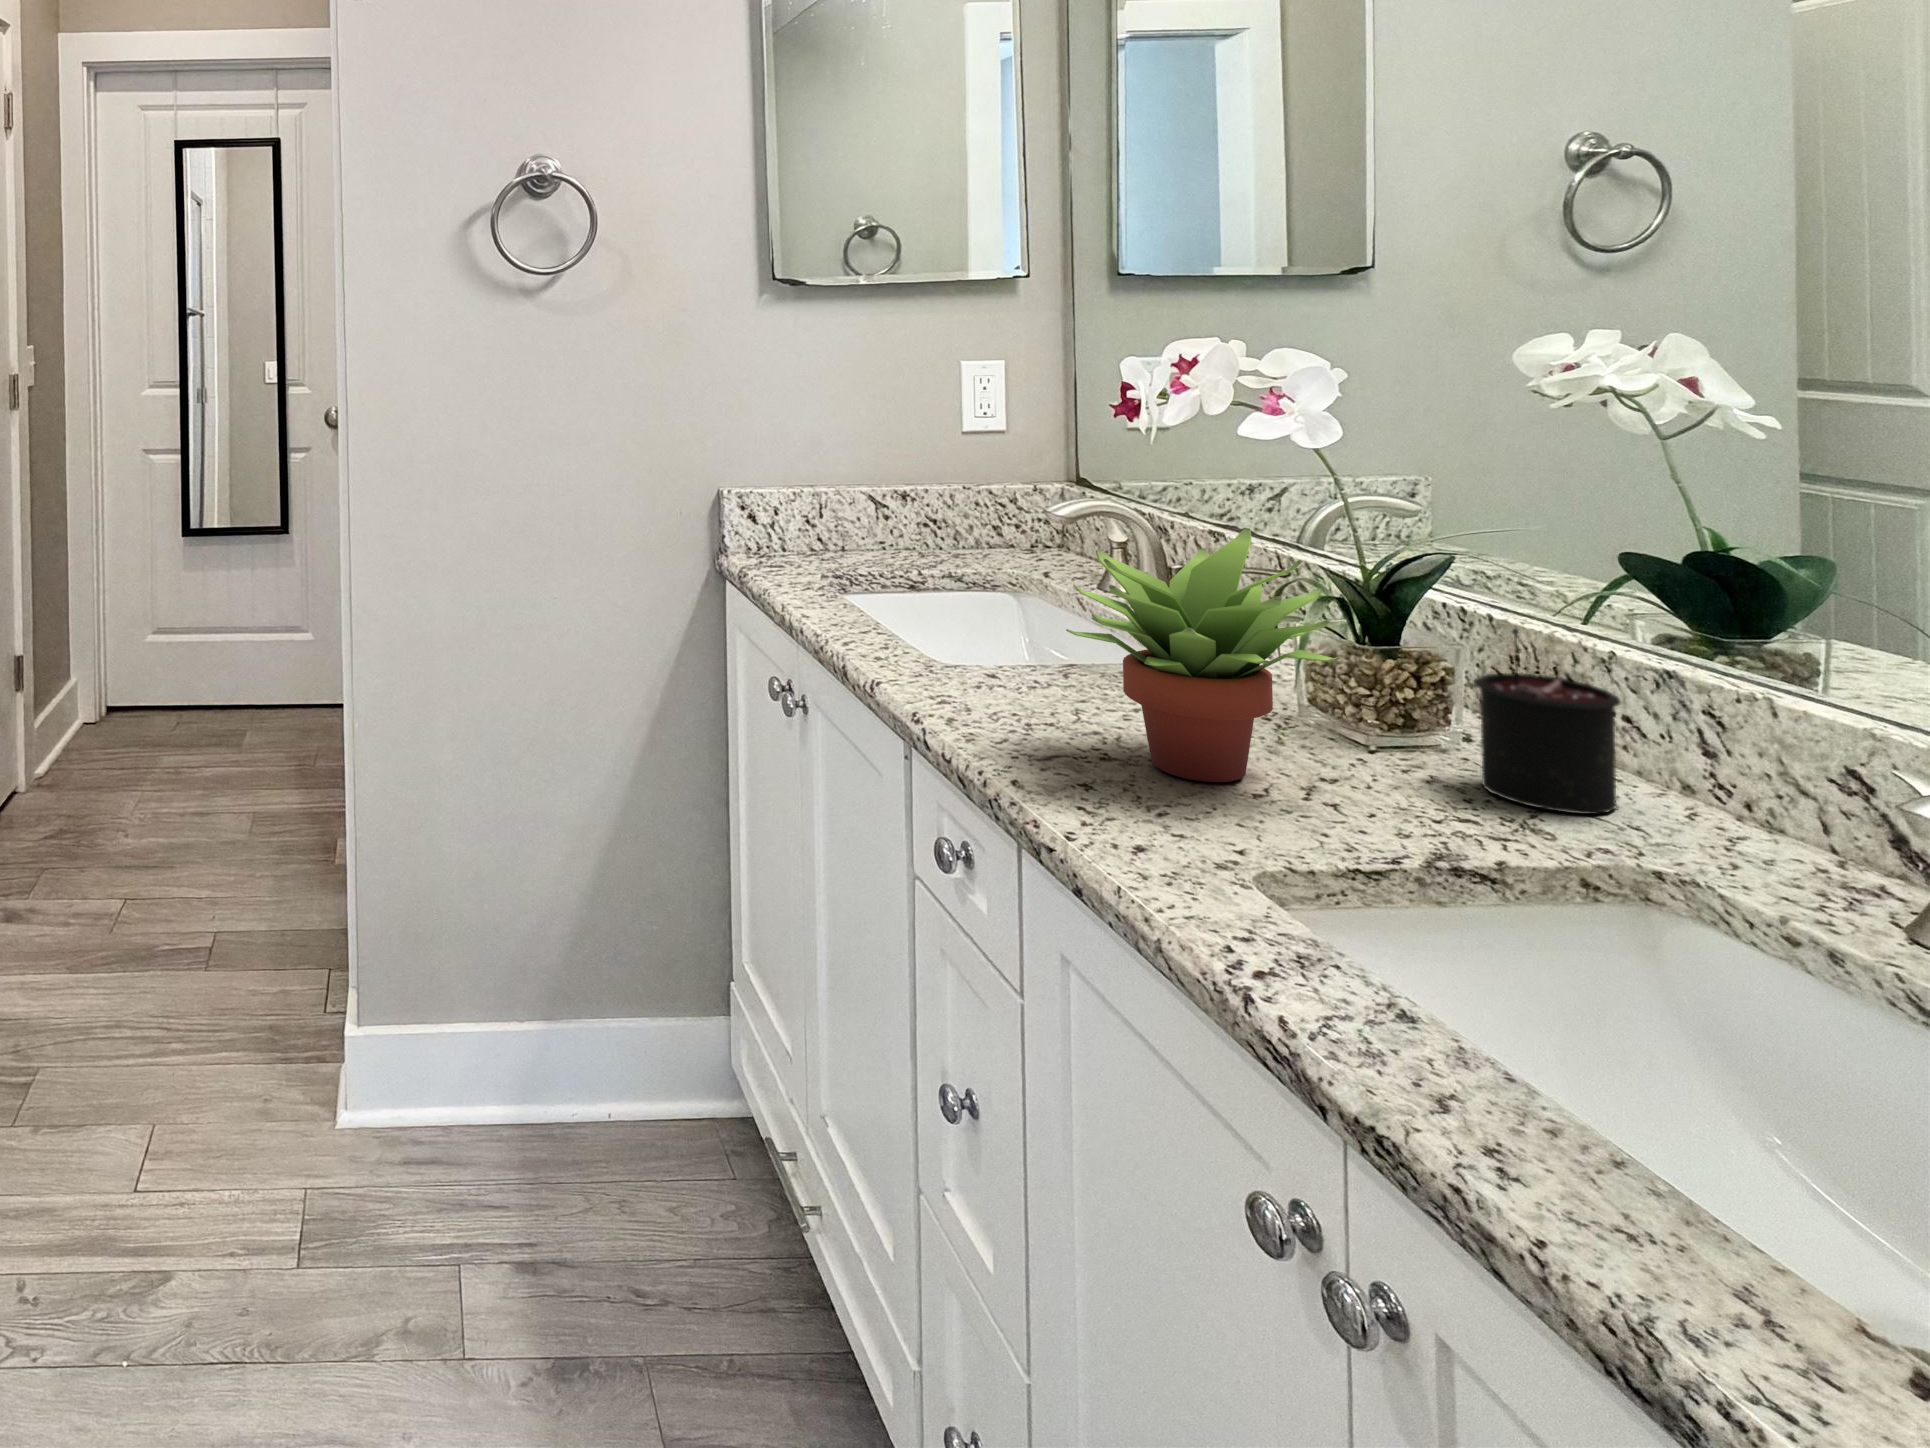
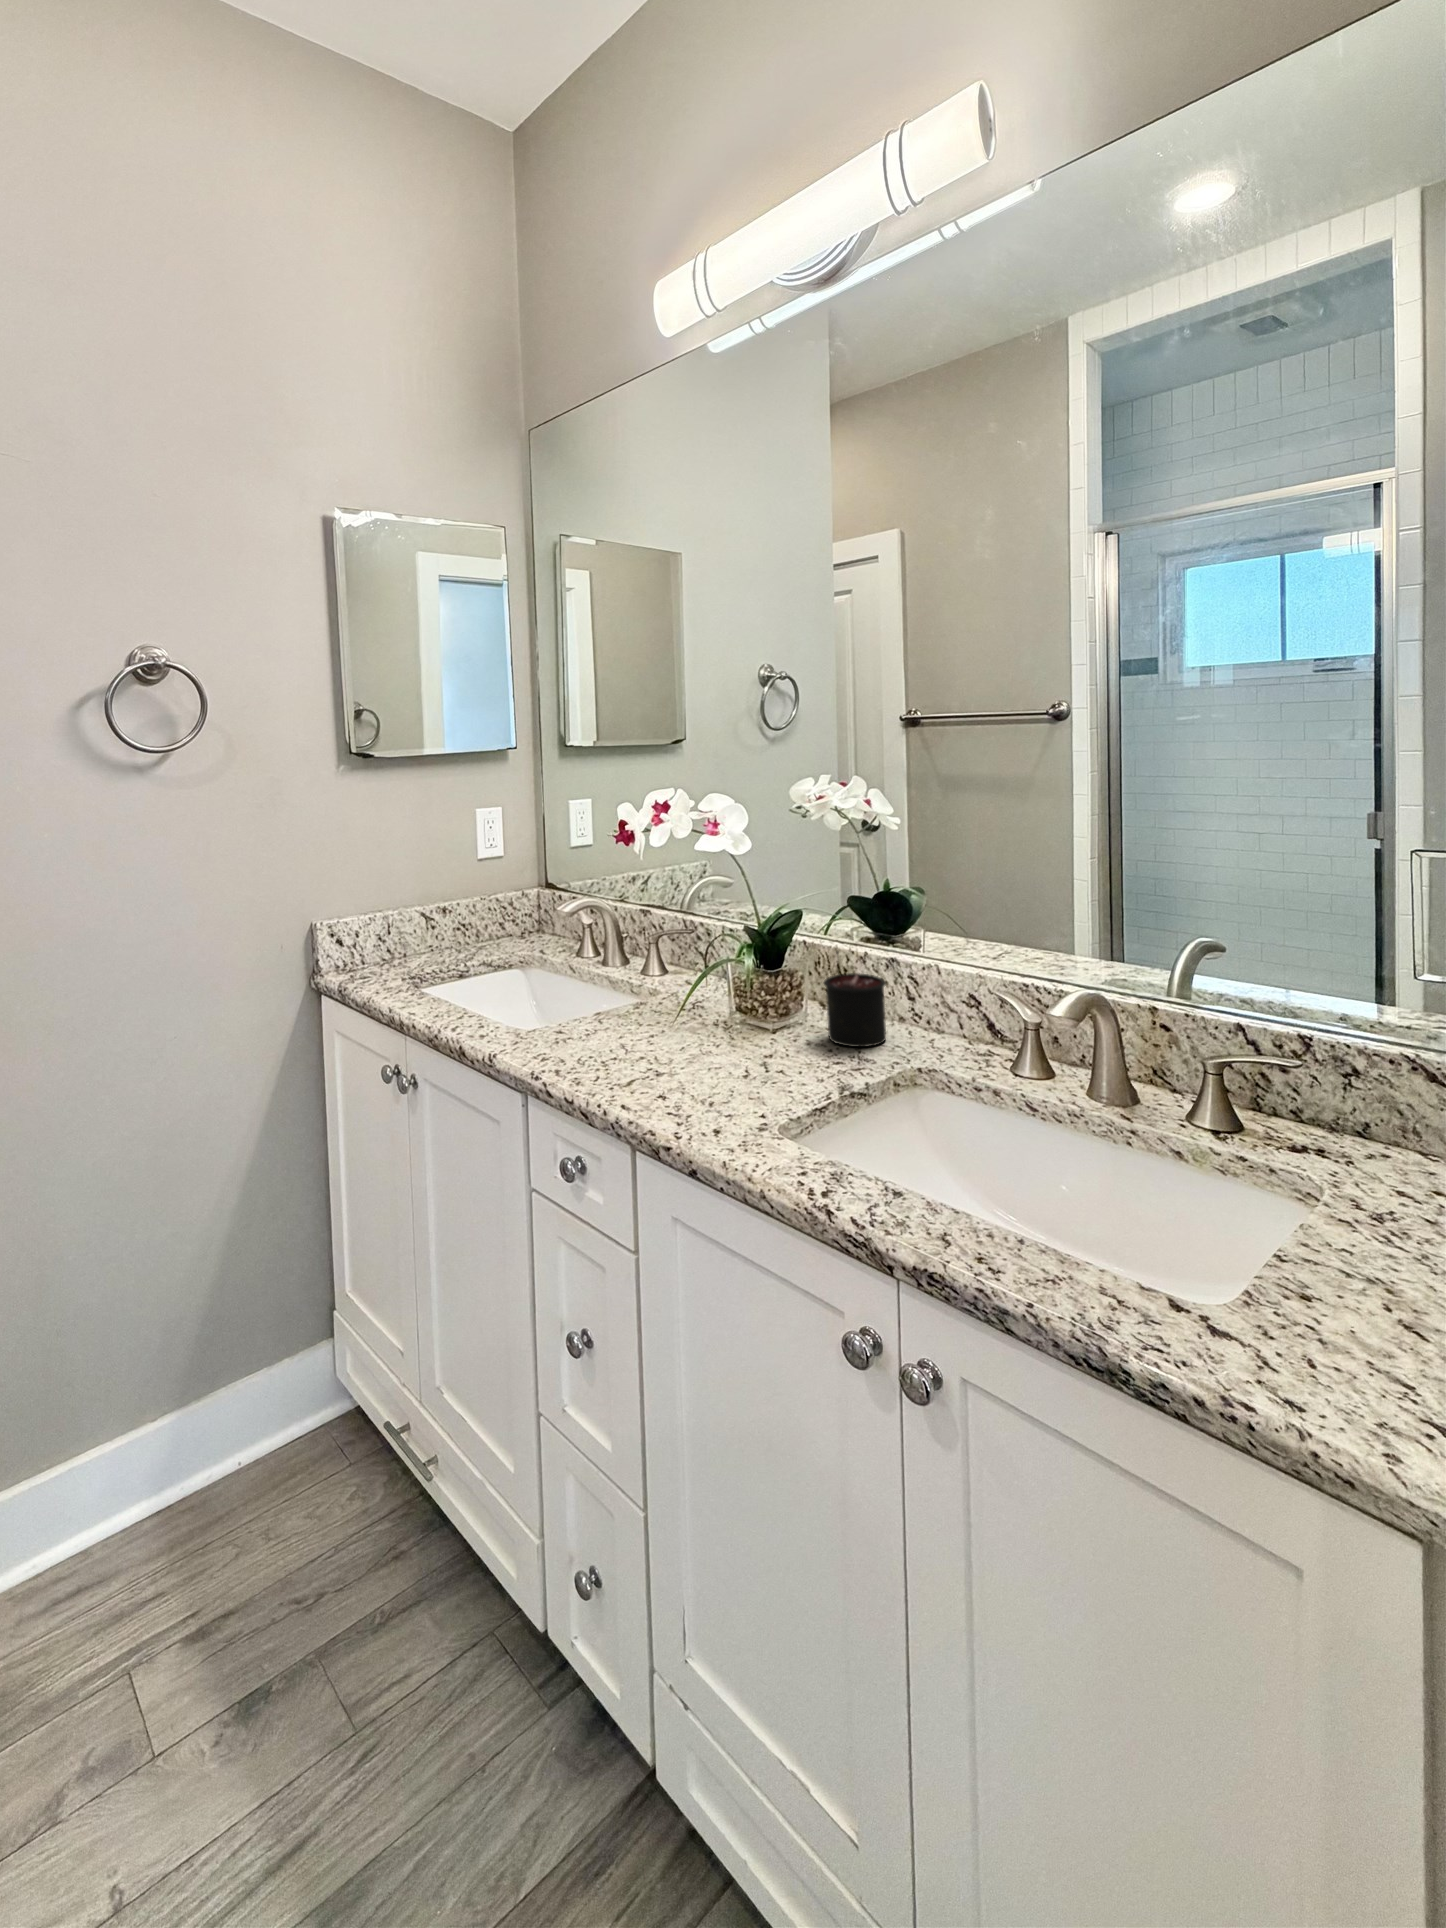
succulent plant: present [1066,528,1340,782] -> none [635,916,780,1077]

